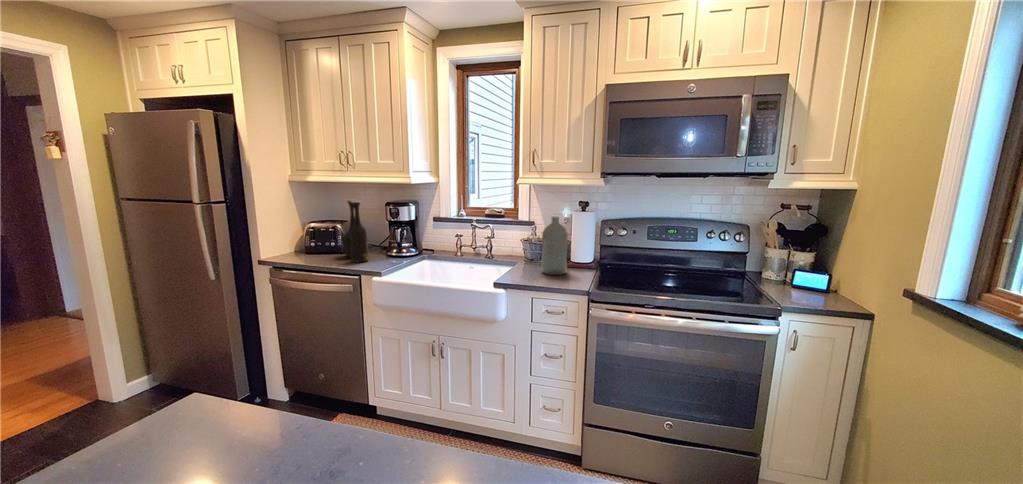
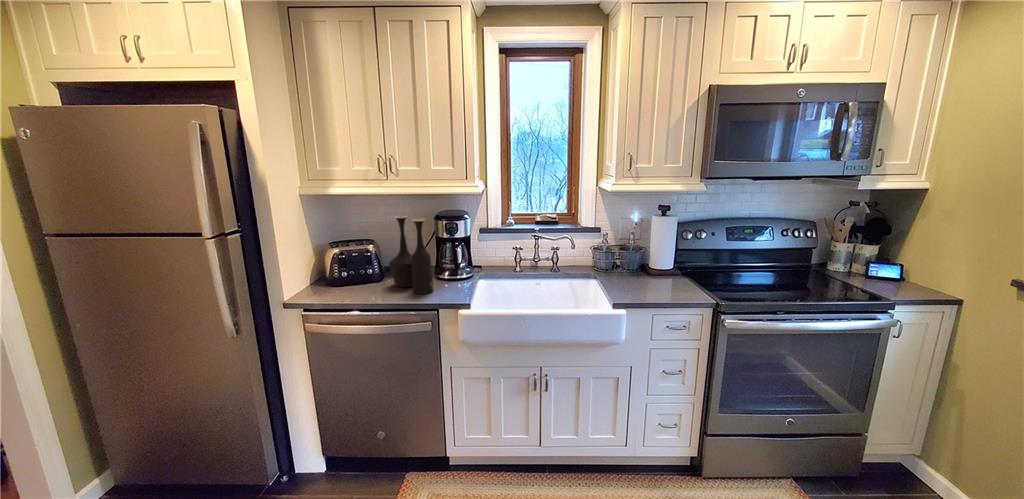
bottle: present [542,217,568,275] -> none [638,225,669,288]

